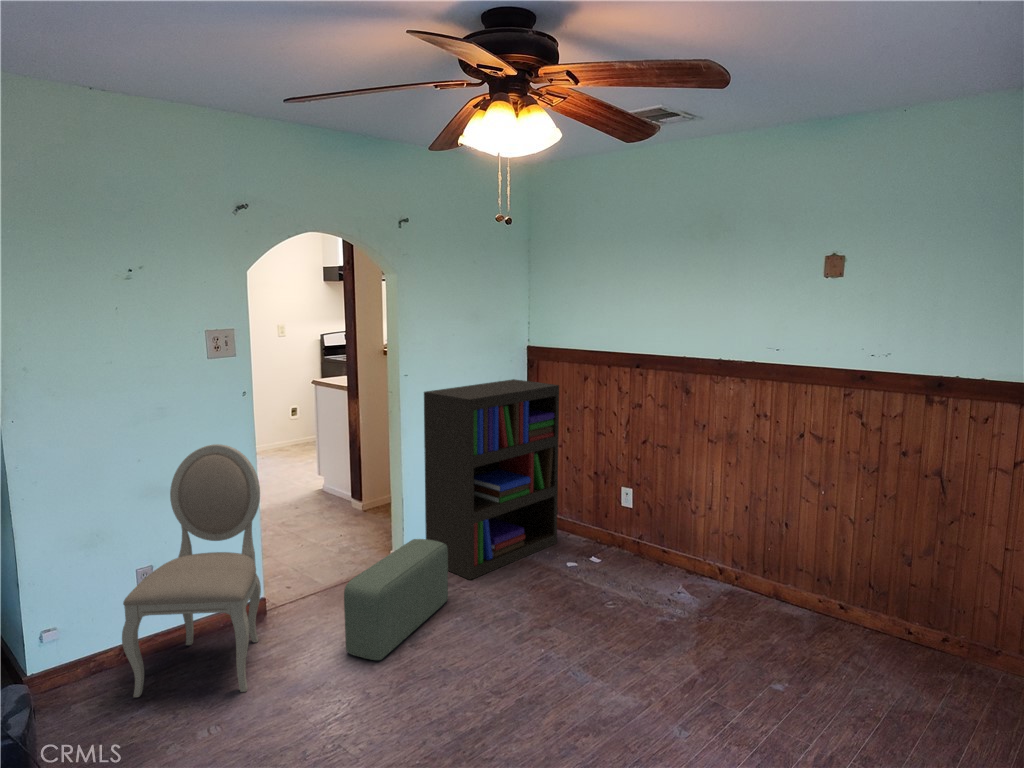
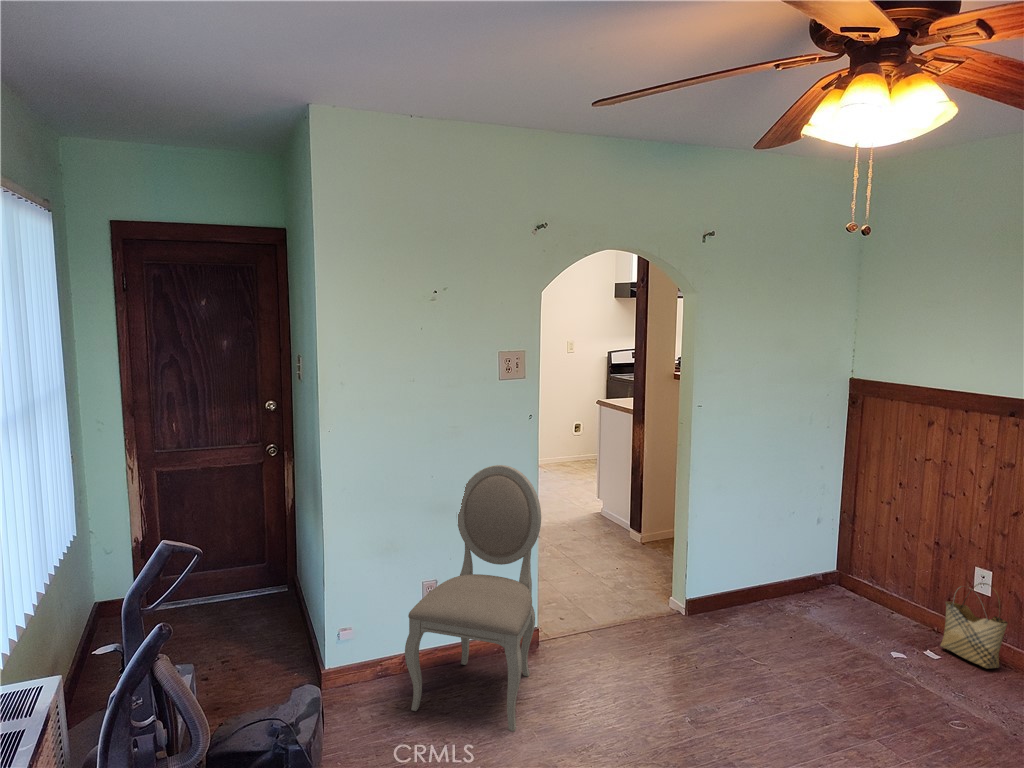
bookshelf: present [424,379,559,580] -> none [711,416,894,650]
woven basket: none [600,499,643,563] -> present [940,583,1008,668]
pouf: present [344,539,448,660] -> none [619,593,741,730]

